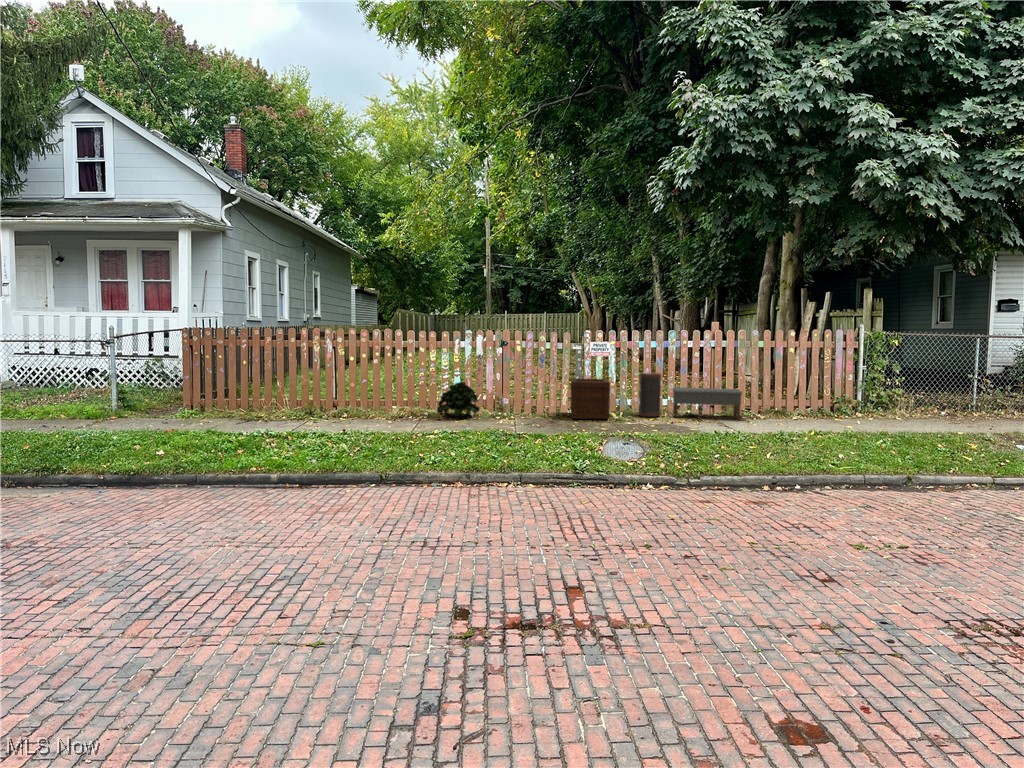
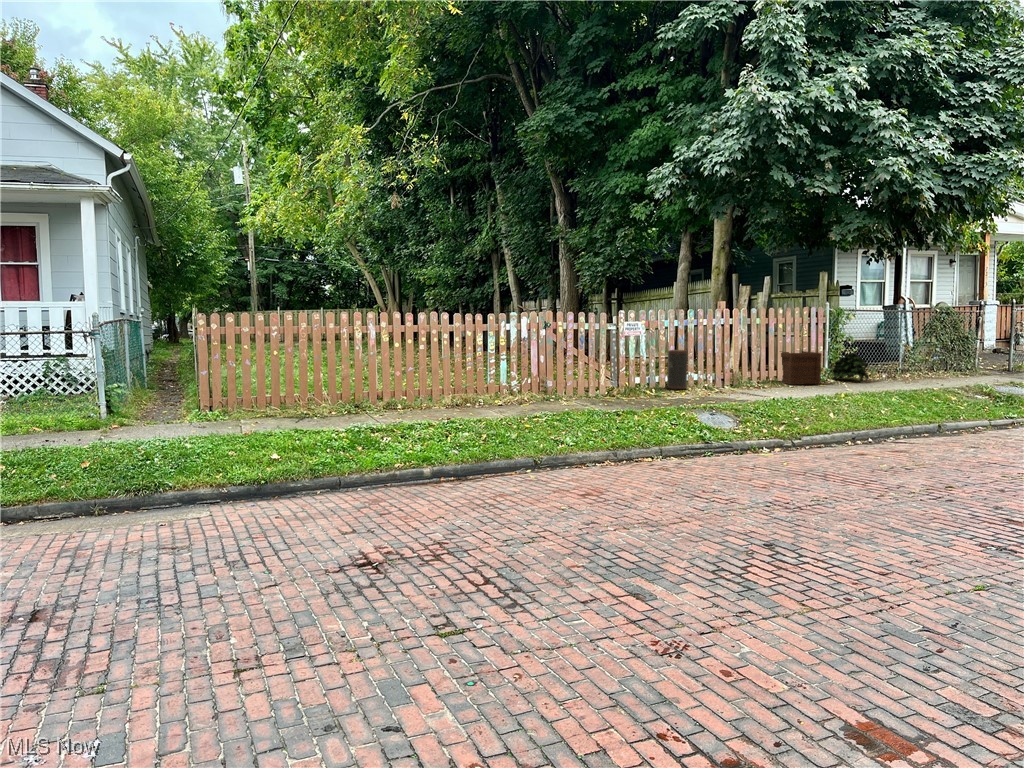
wooden crate: present [570,379,610,419] -> present [778,351,822,385]
potted plant: present [437,382,480,417] -> present [832,353,869,380]
bench: present [673,387,742,419] -> none [691,361,754,389]

